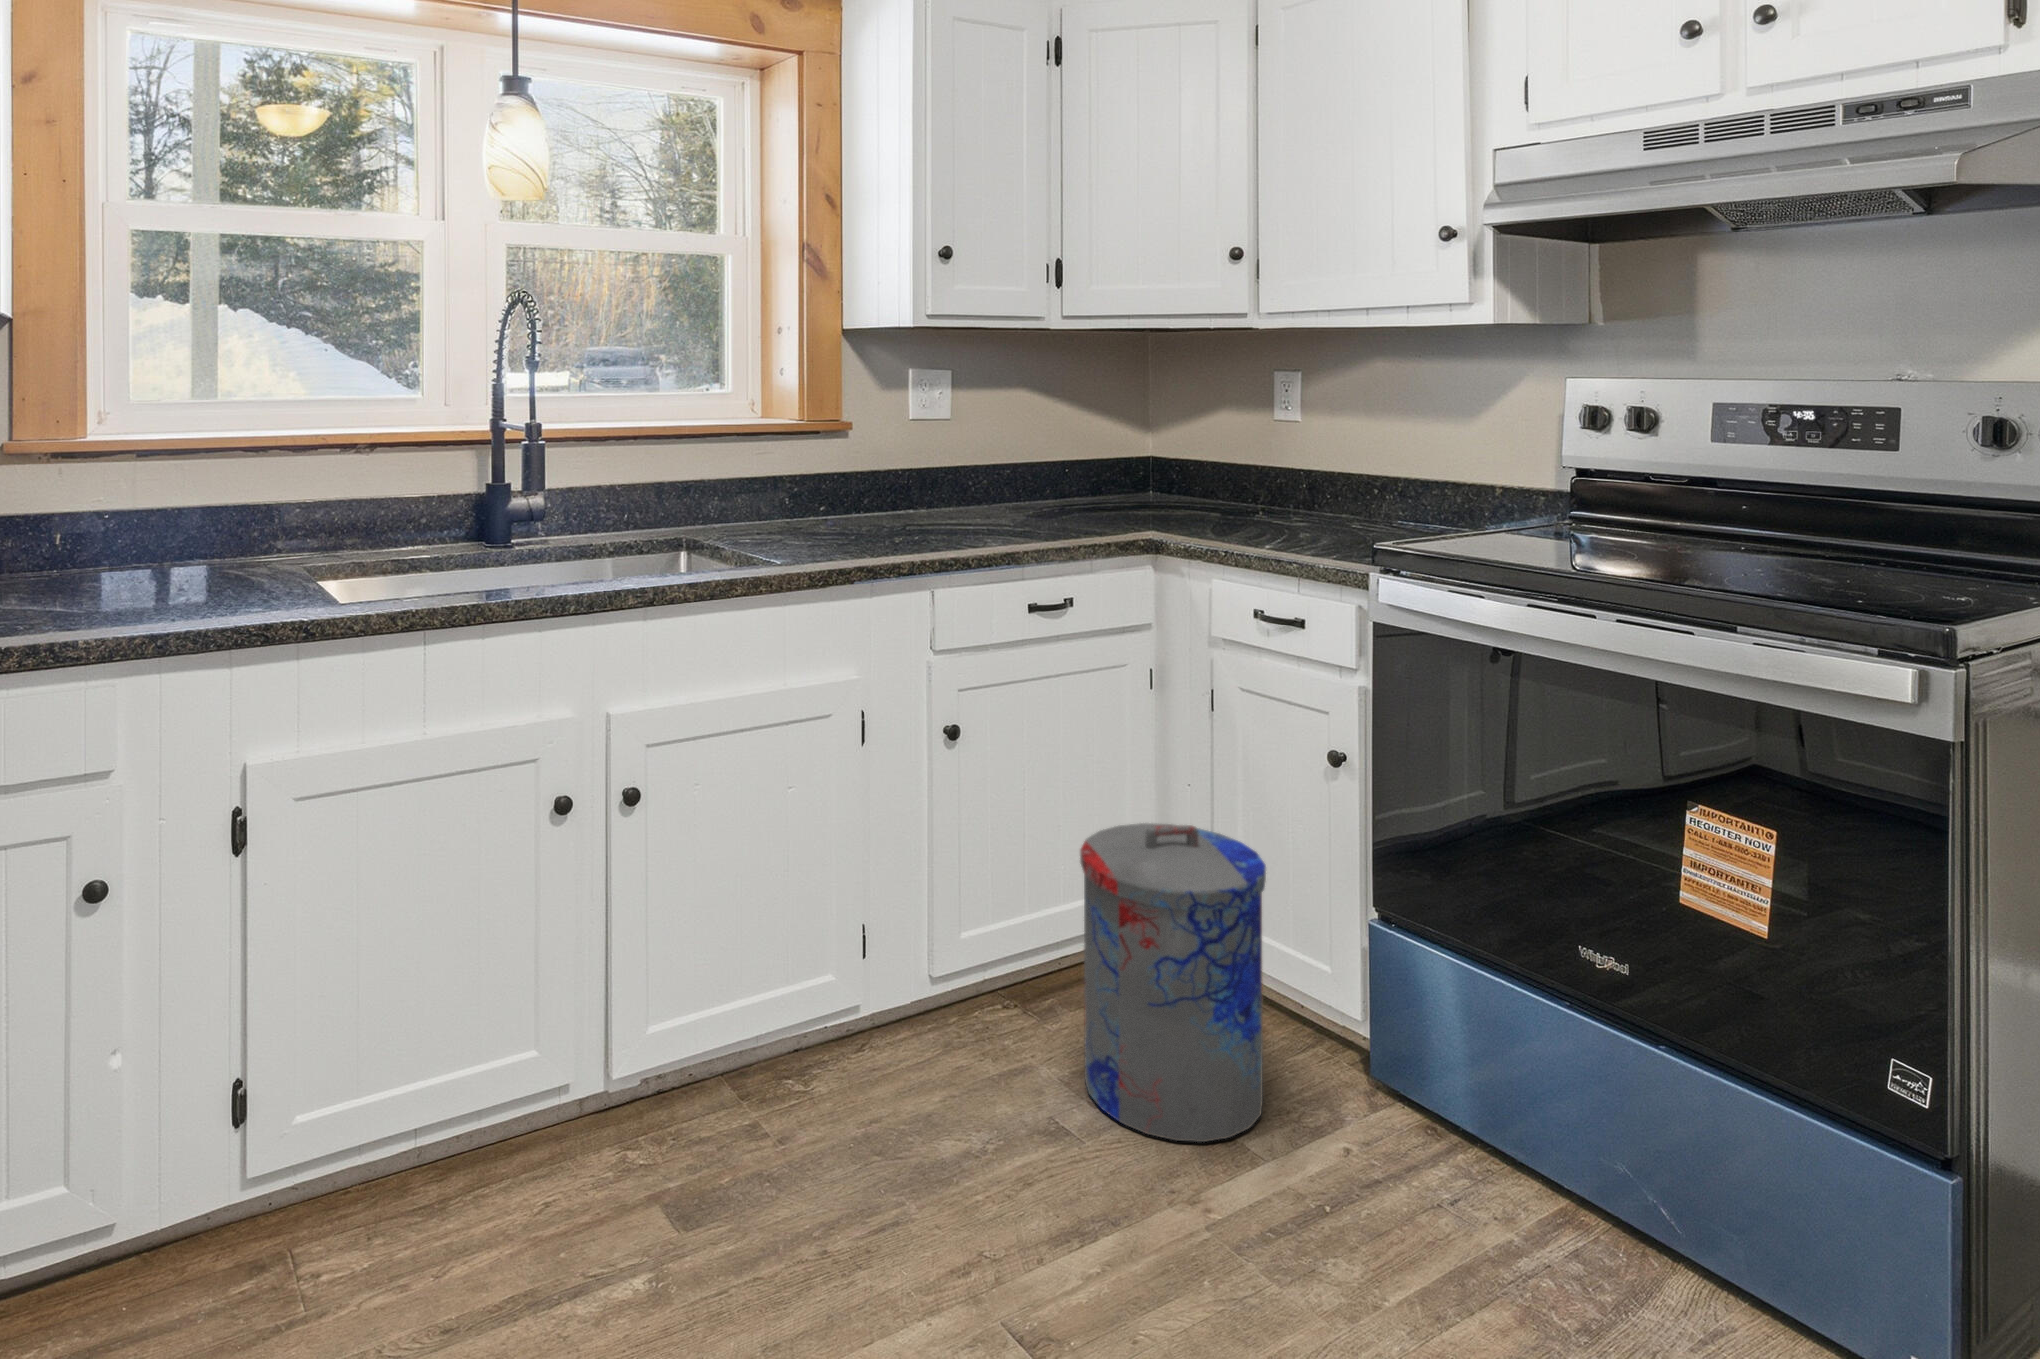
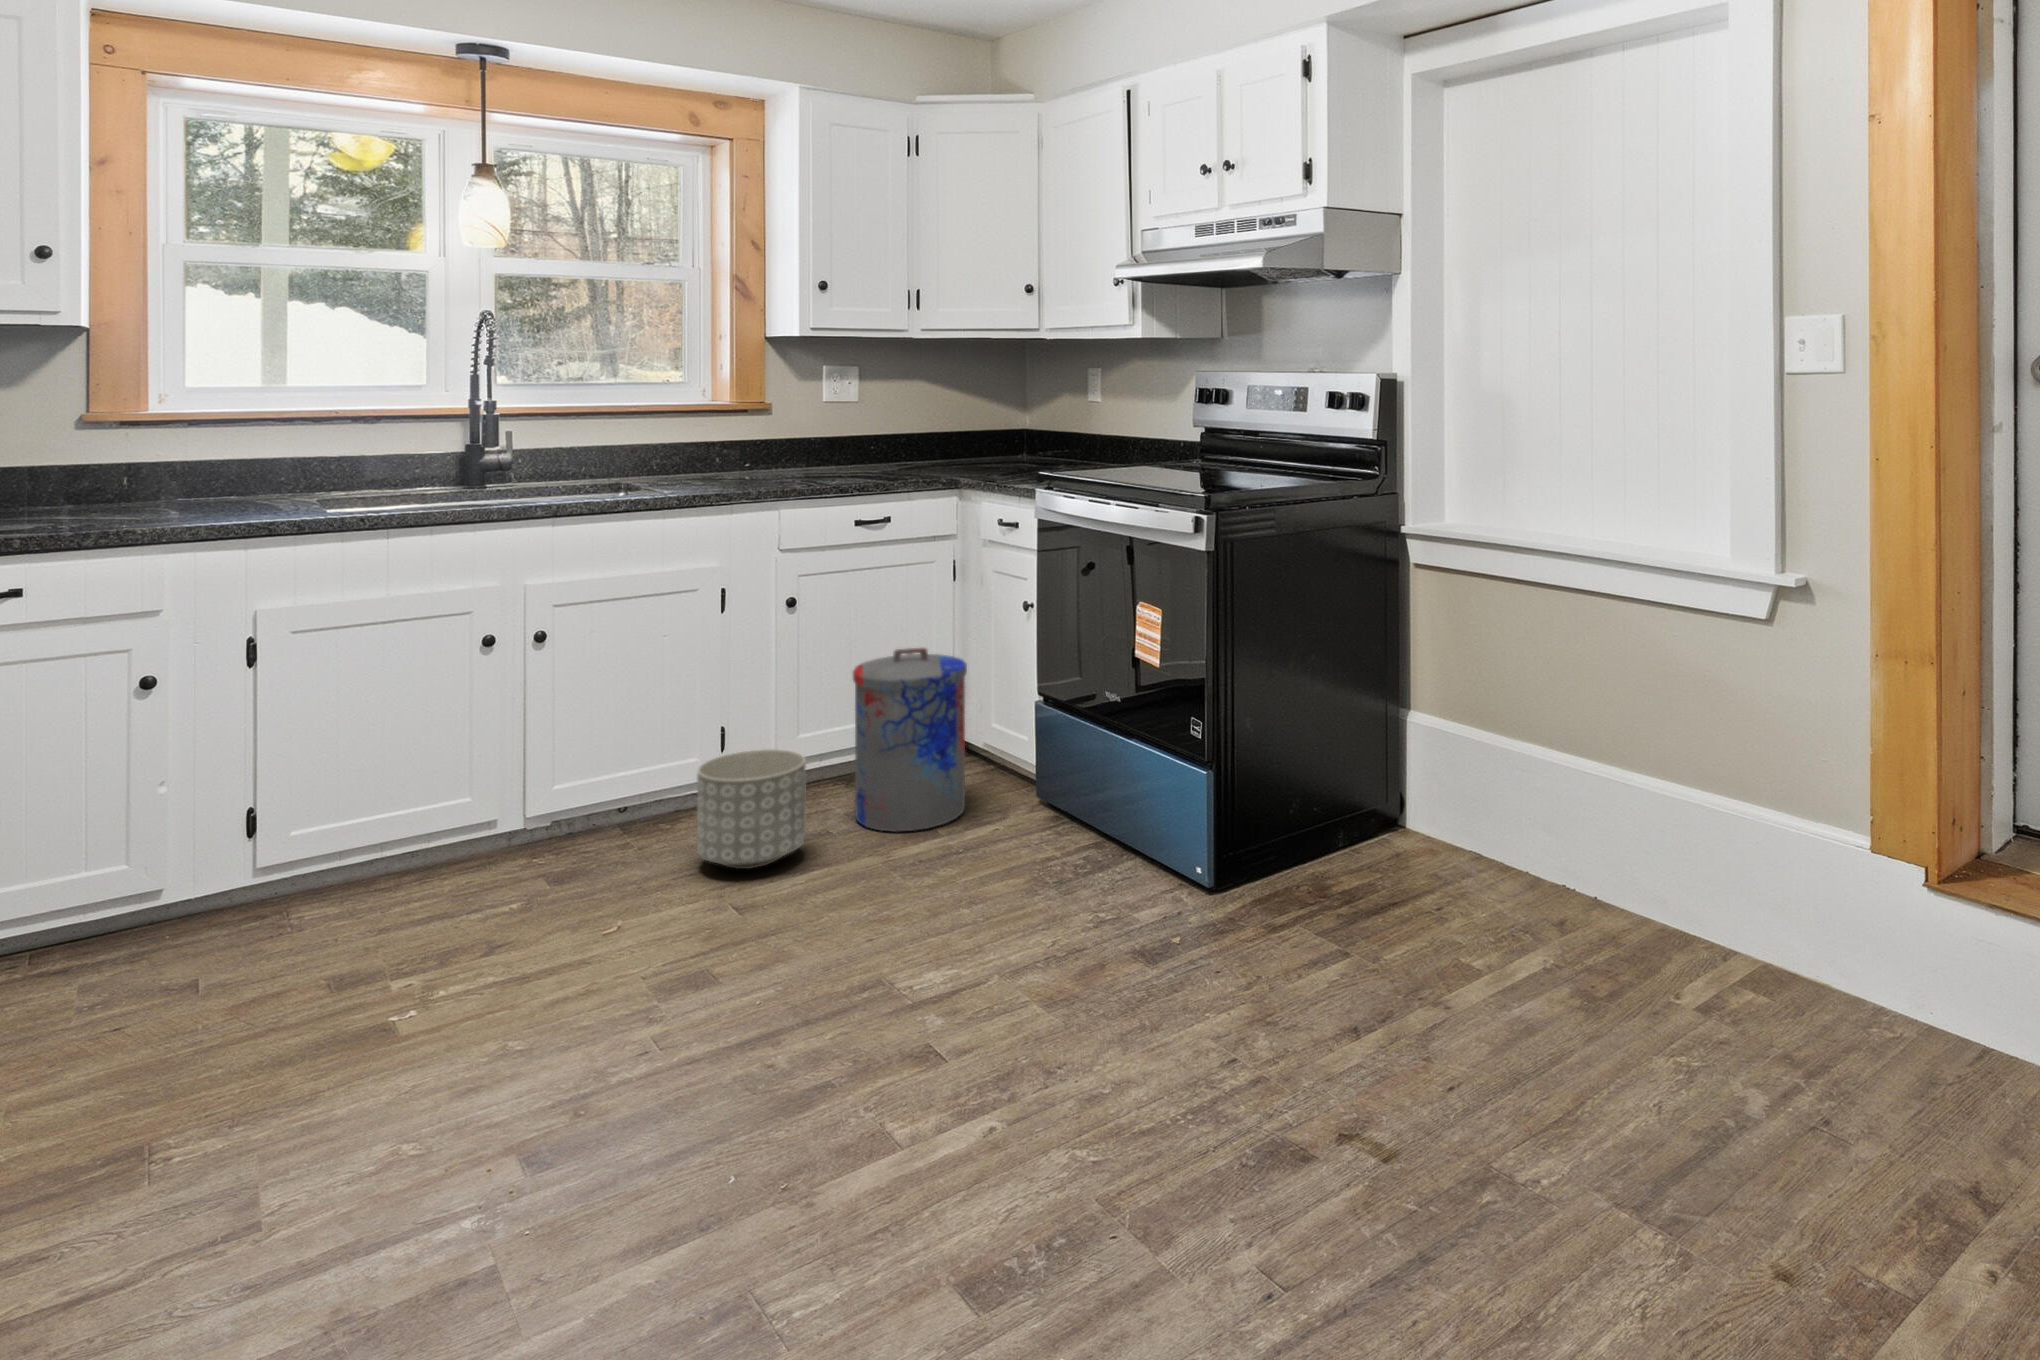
planter: none [893,995,1064,1227] -> present [697,749,806,869]

